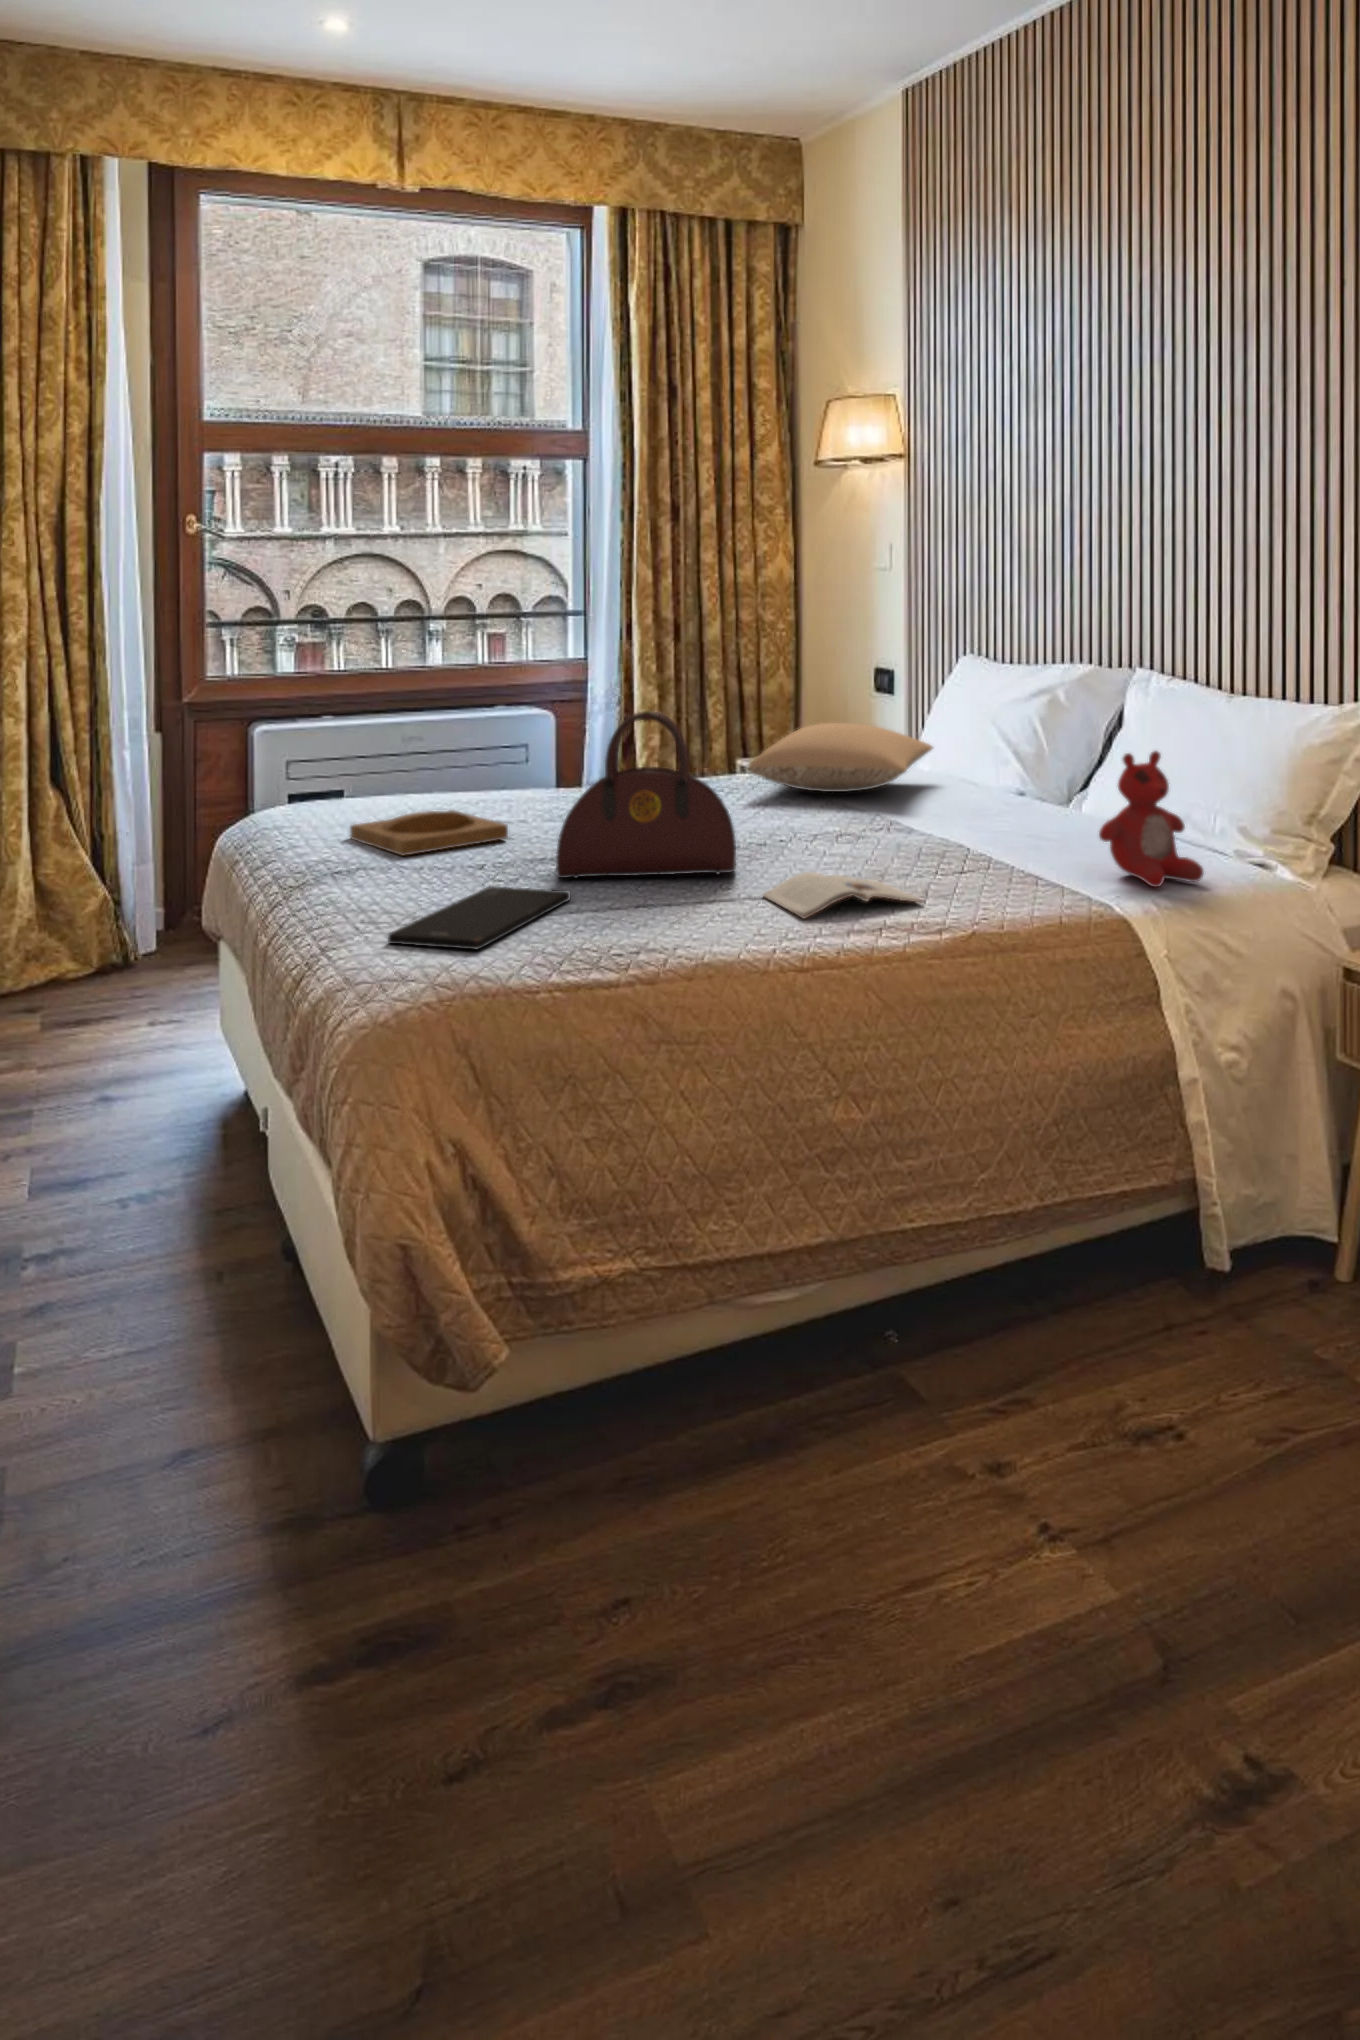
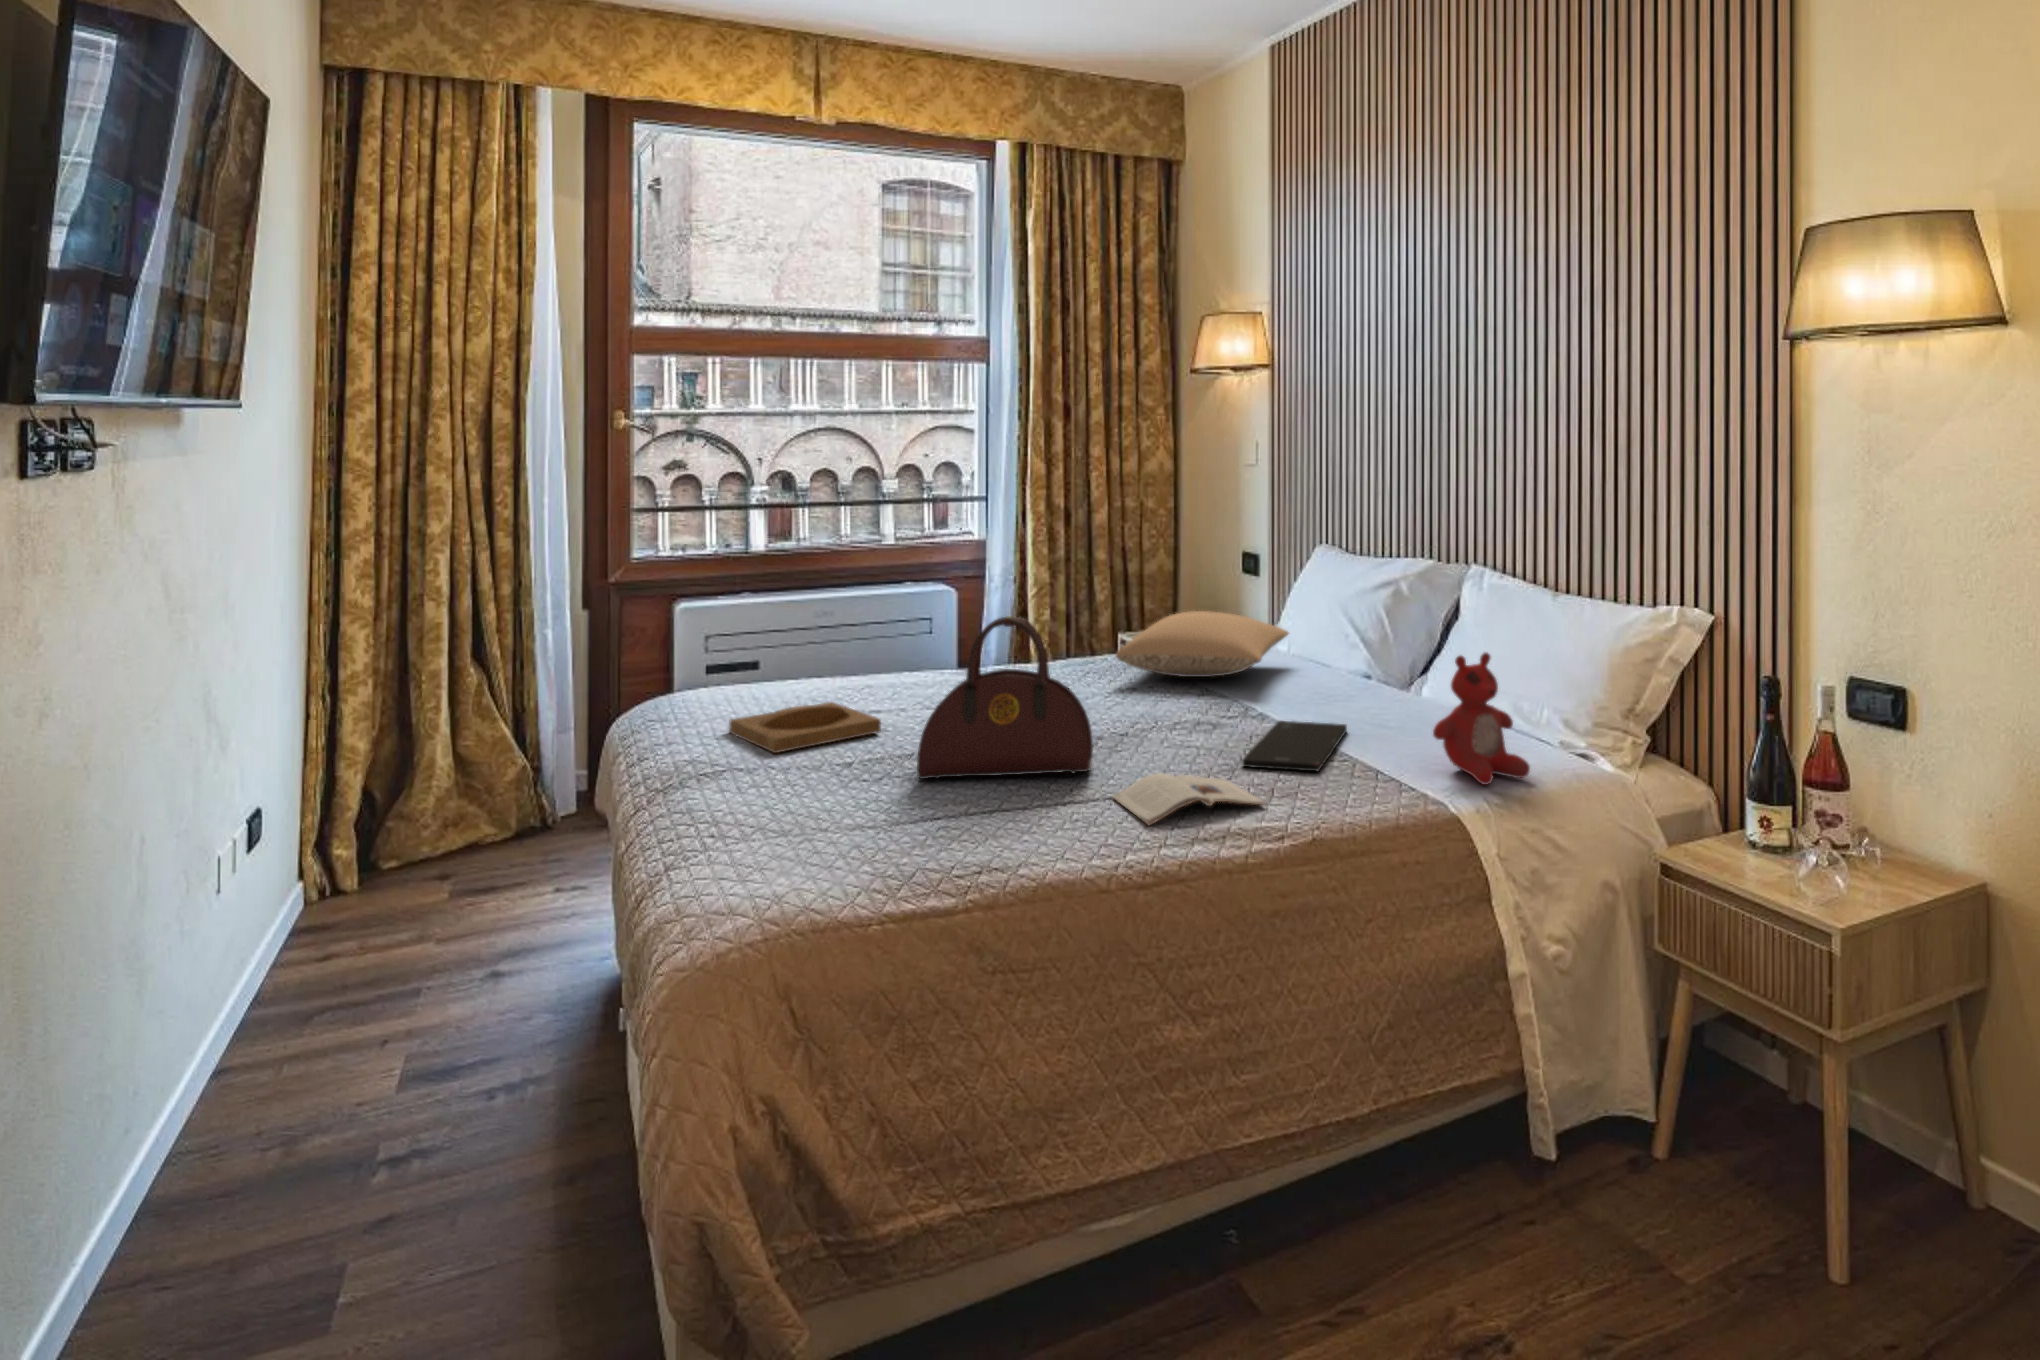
smartphone: present [388,886,570,949] -> present [1242,721,1347,771]

